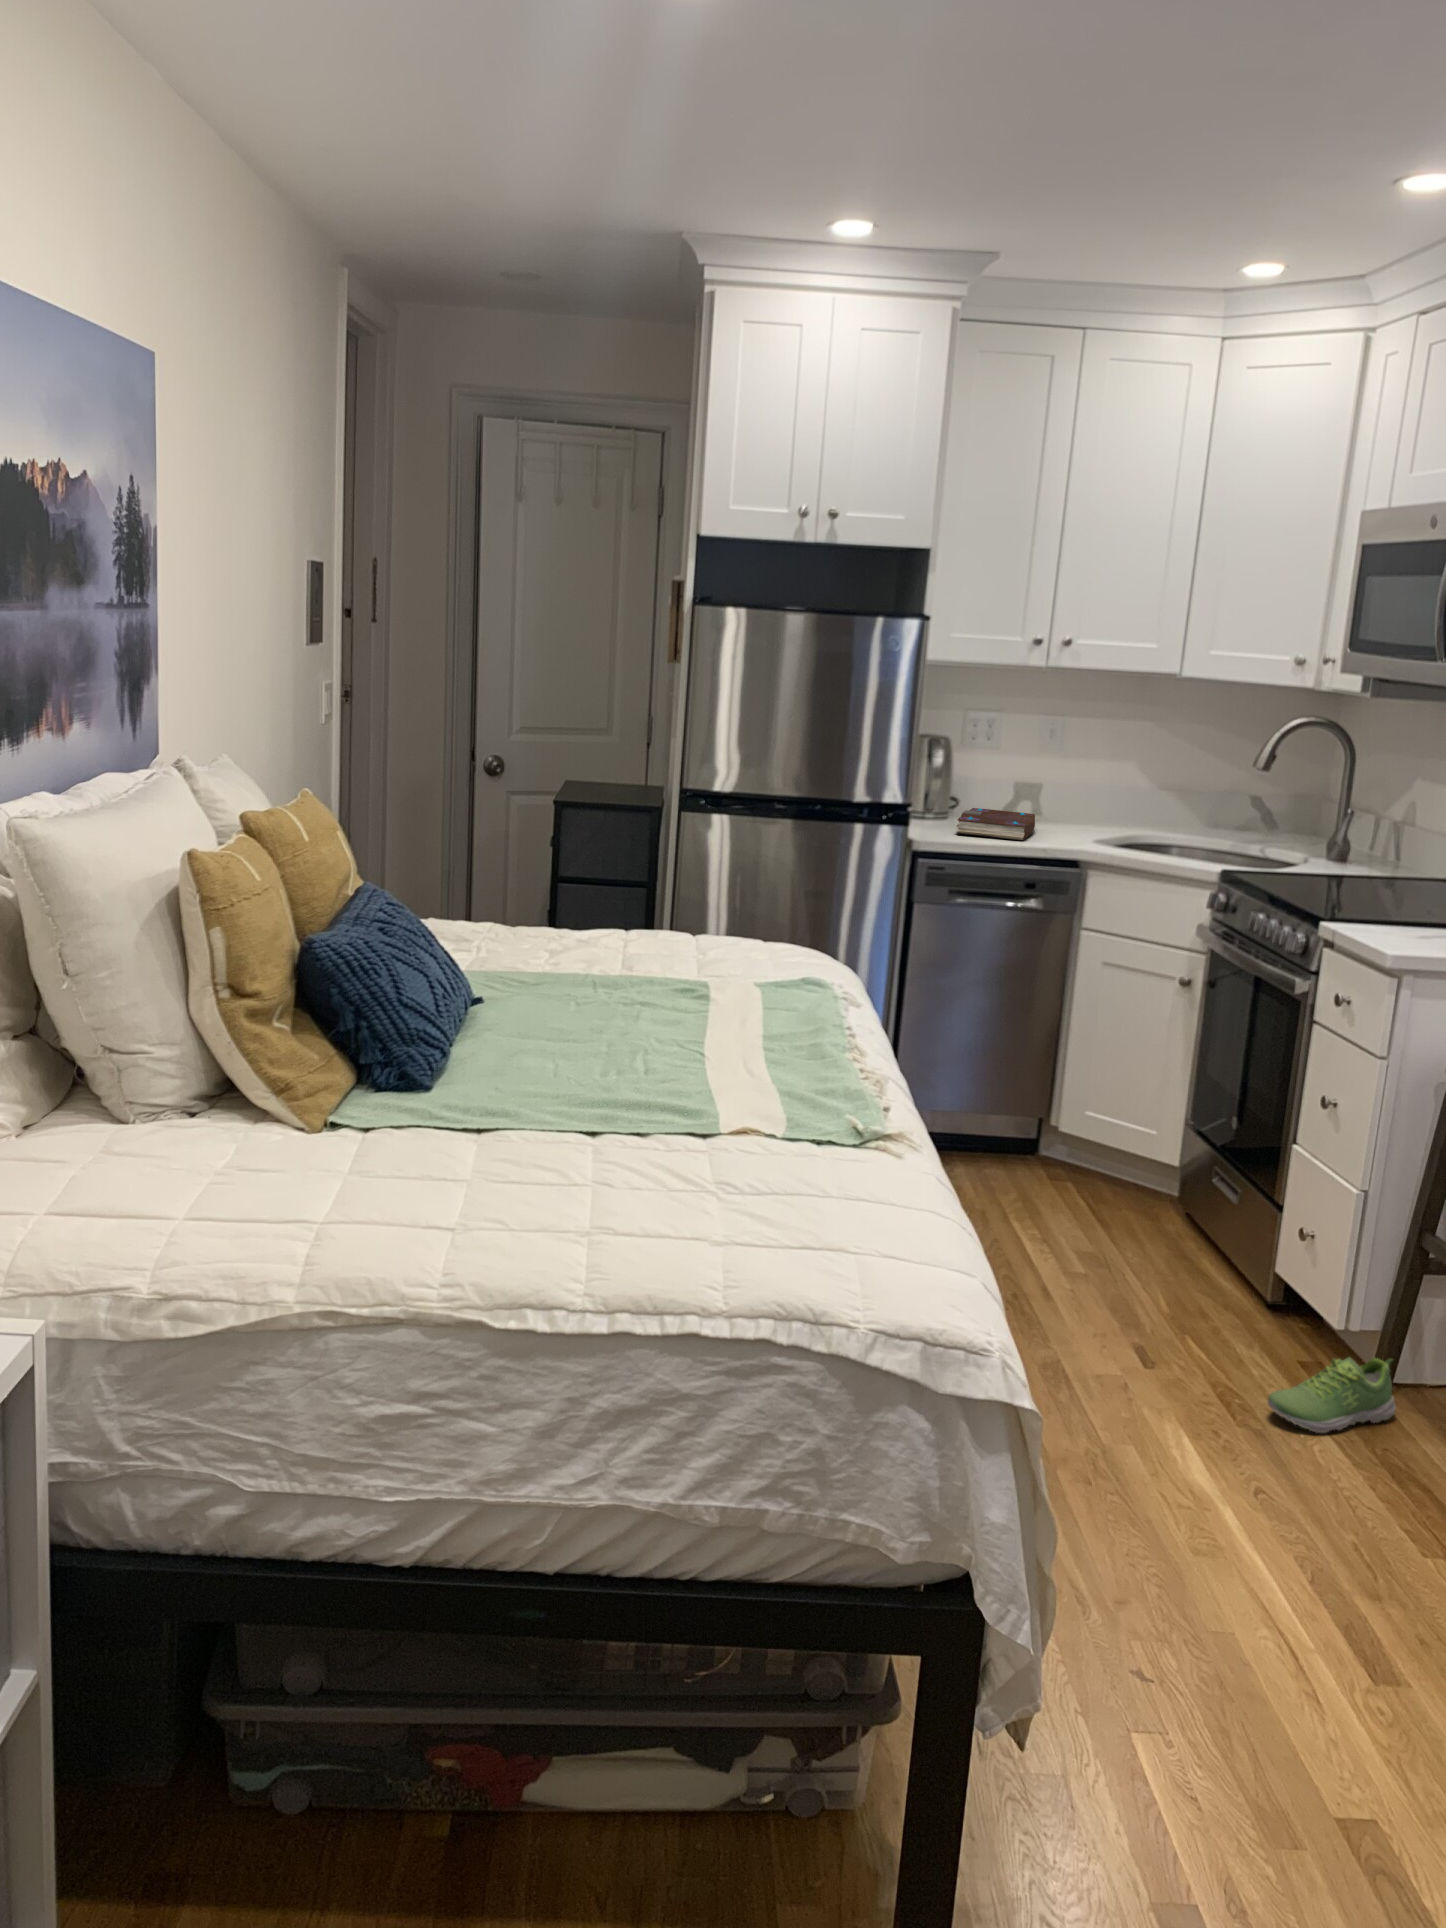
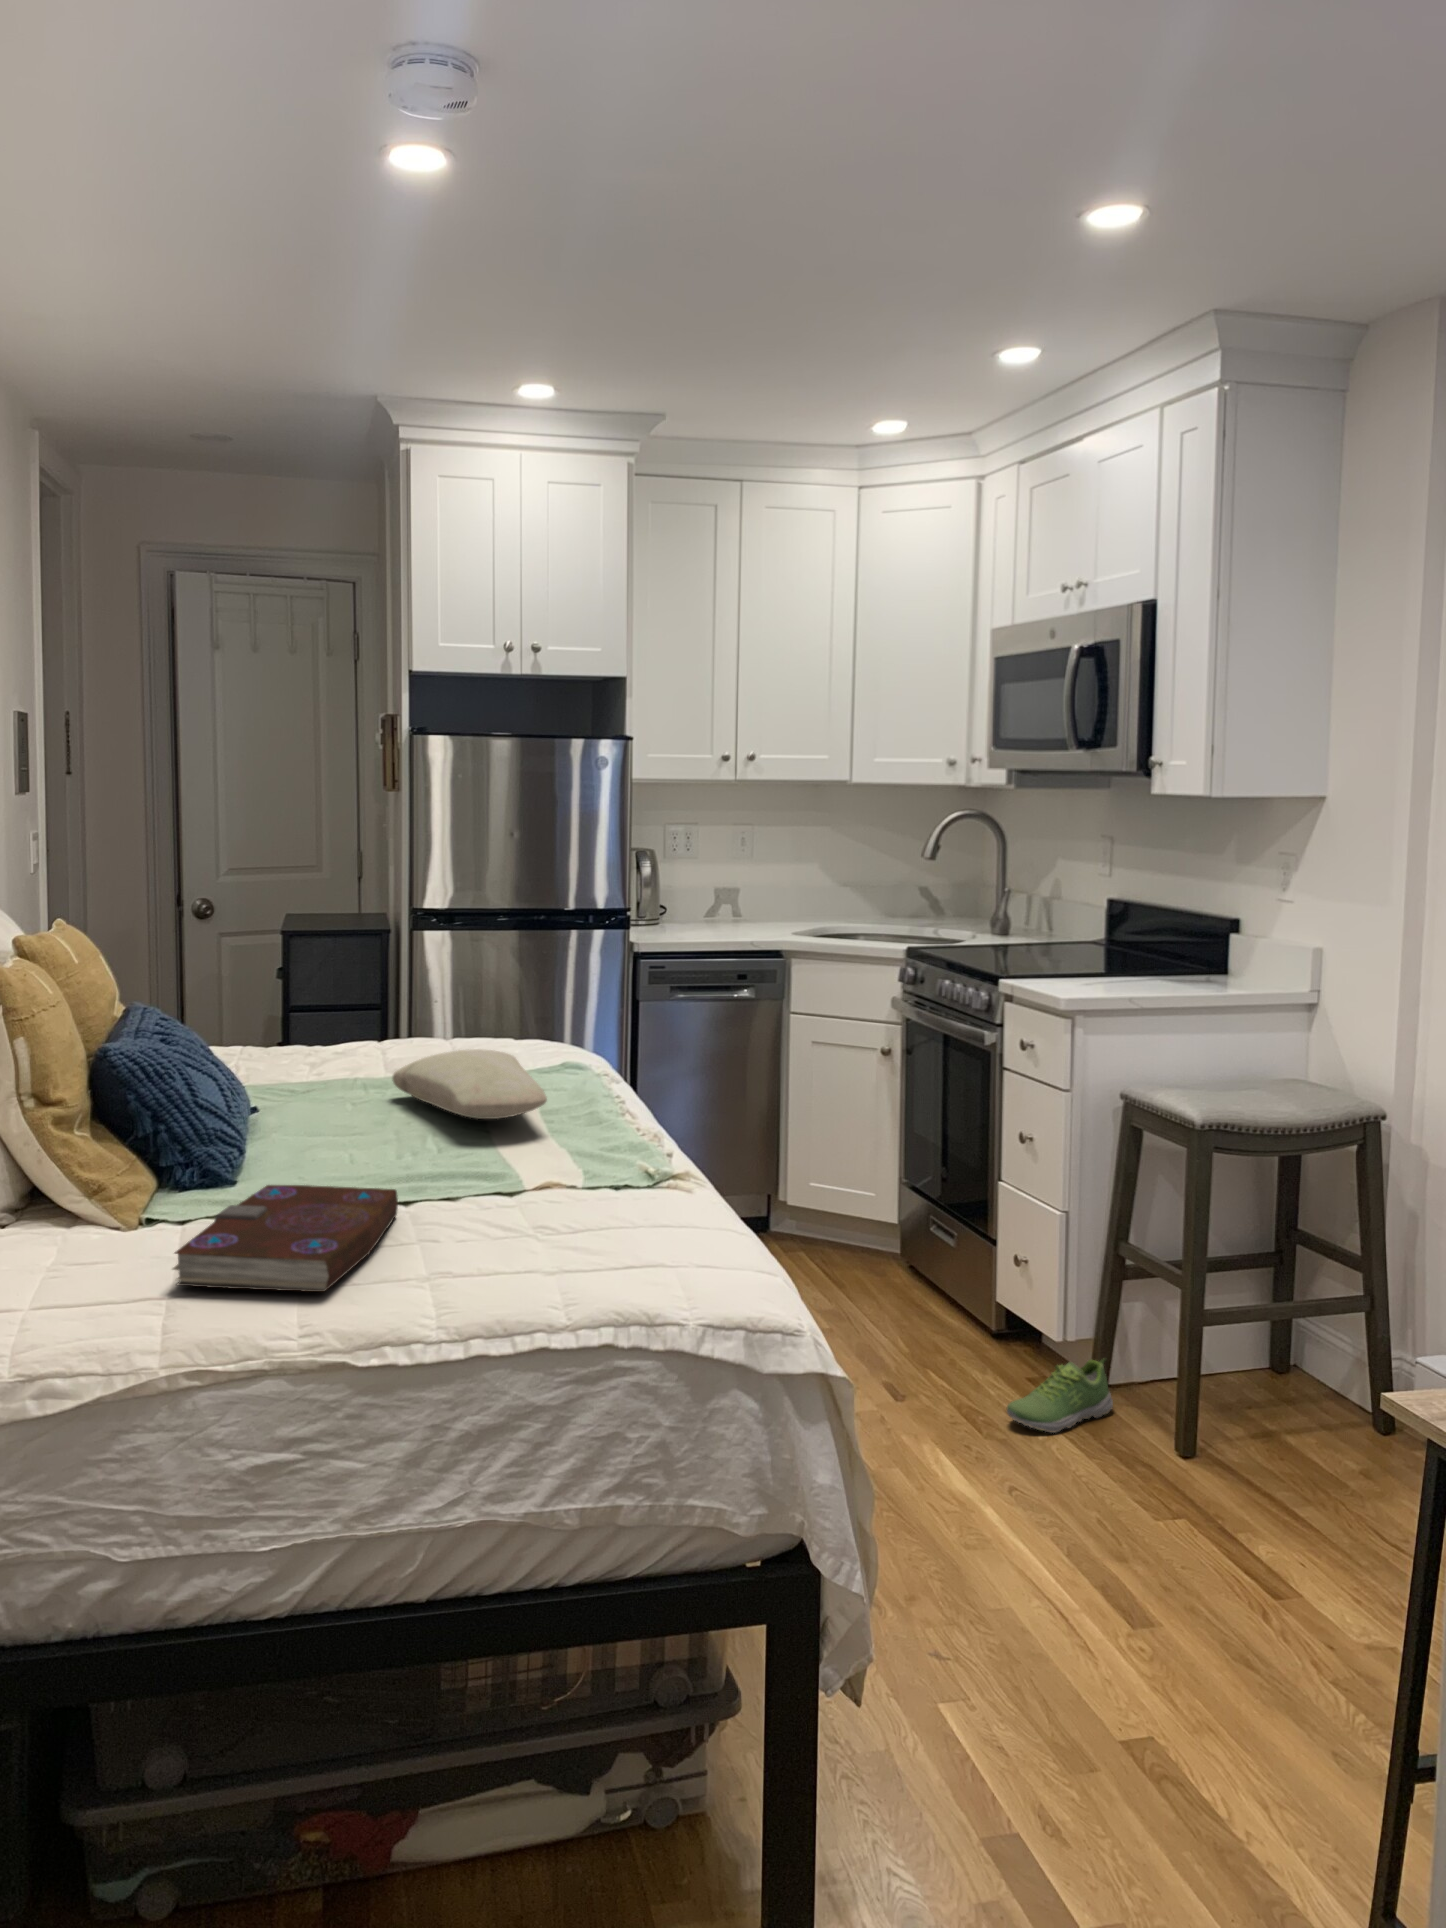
book: present [956,808,1035,841] -> present [173,1185,398,1292]
pillow: none [616,961,766,1043] -> present [392,1049,547,1119]

